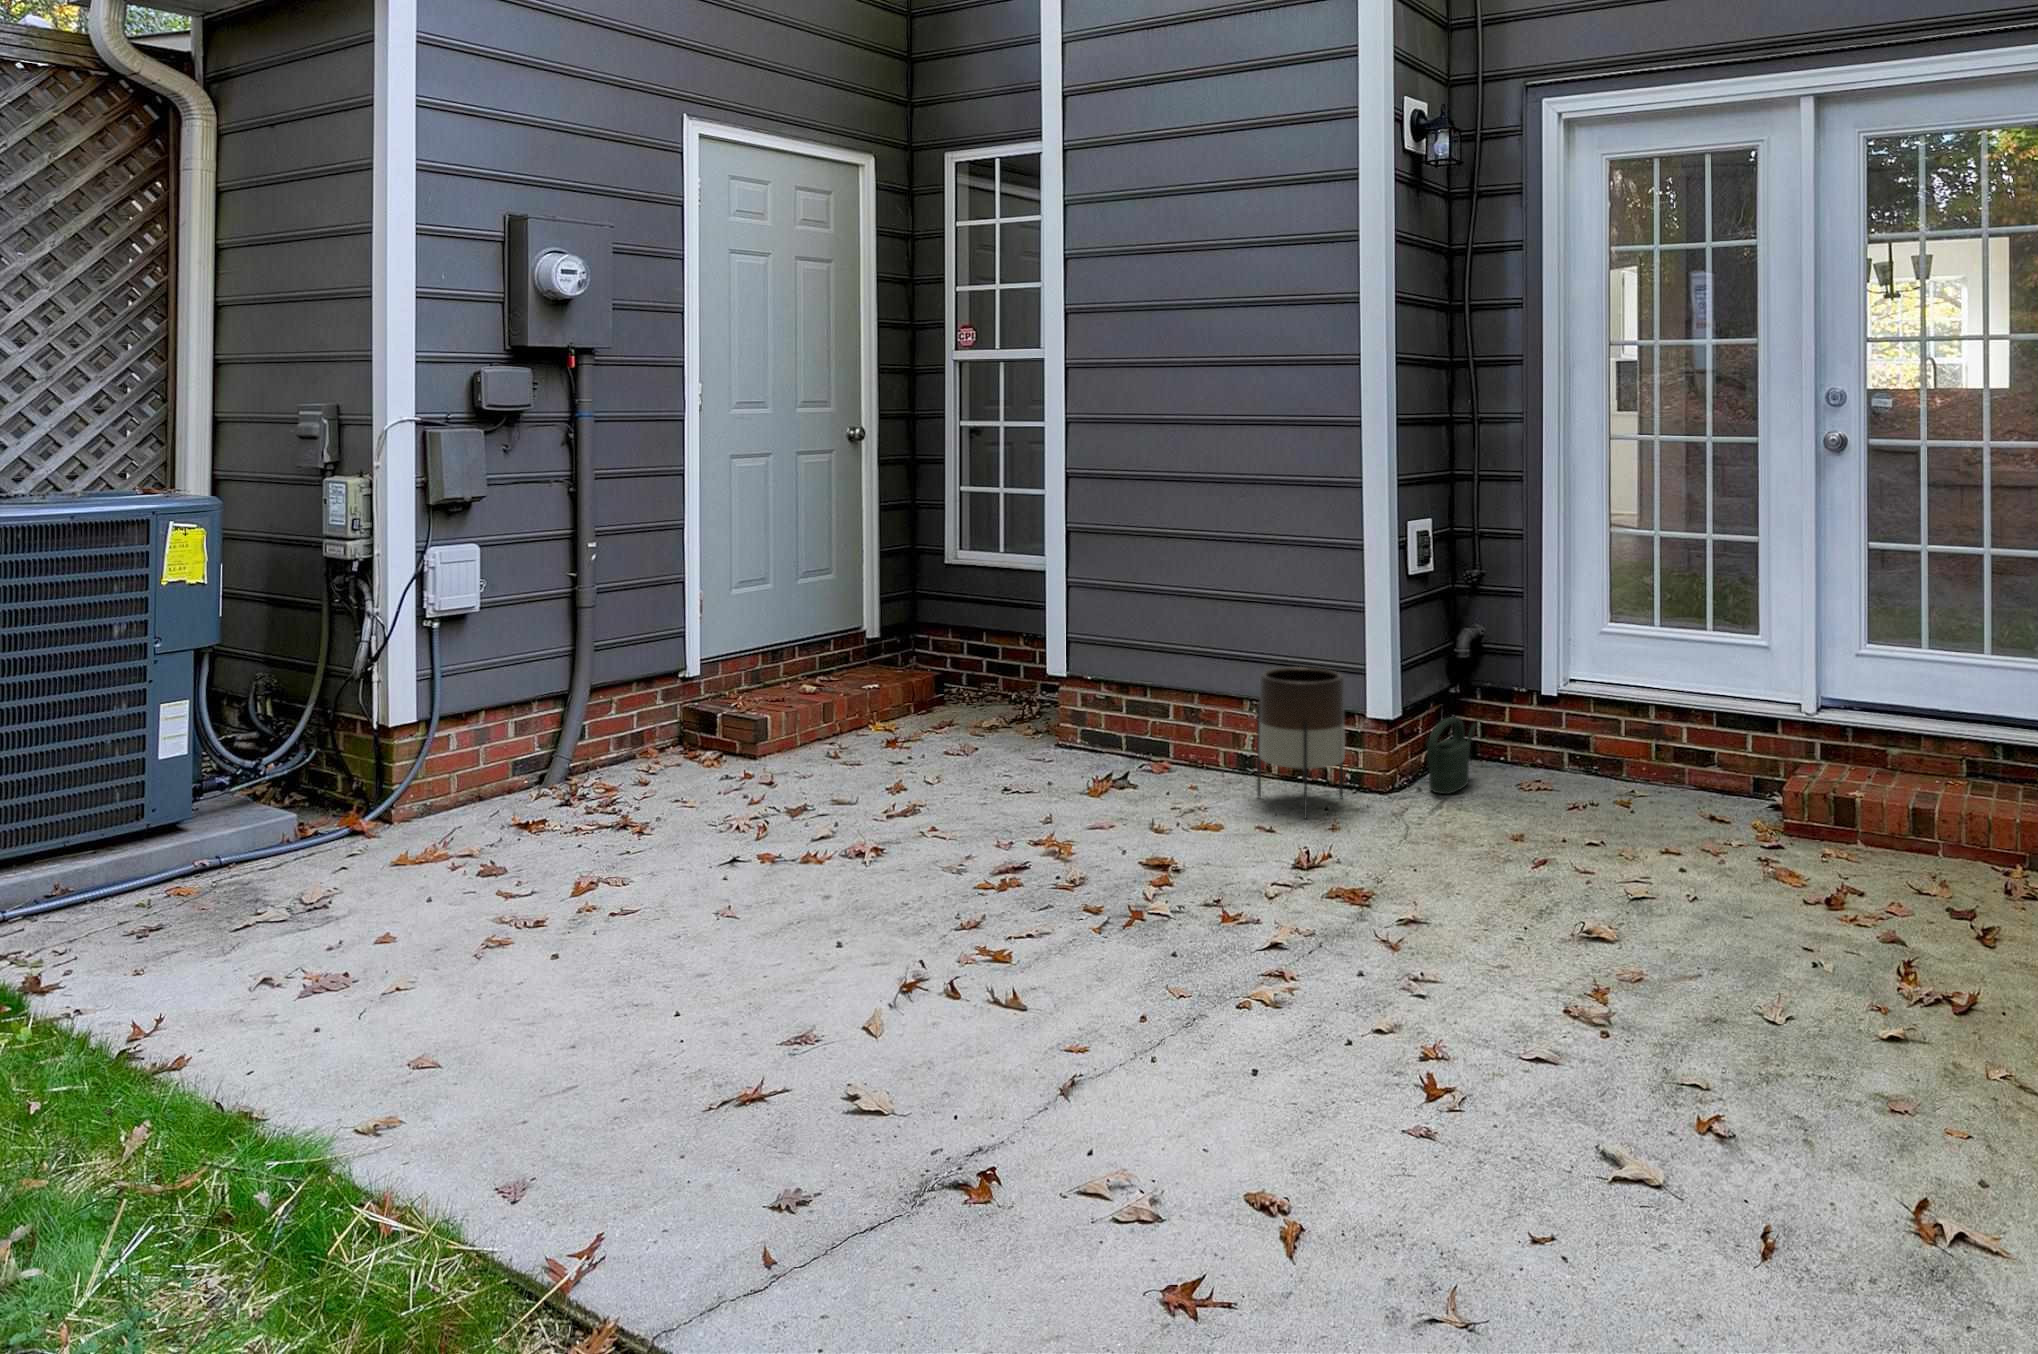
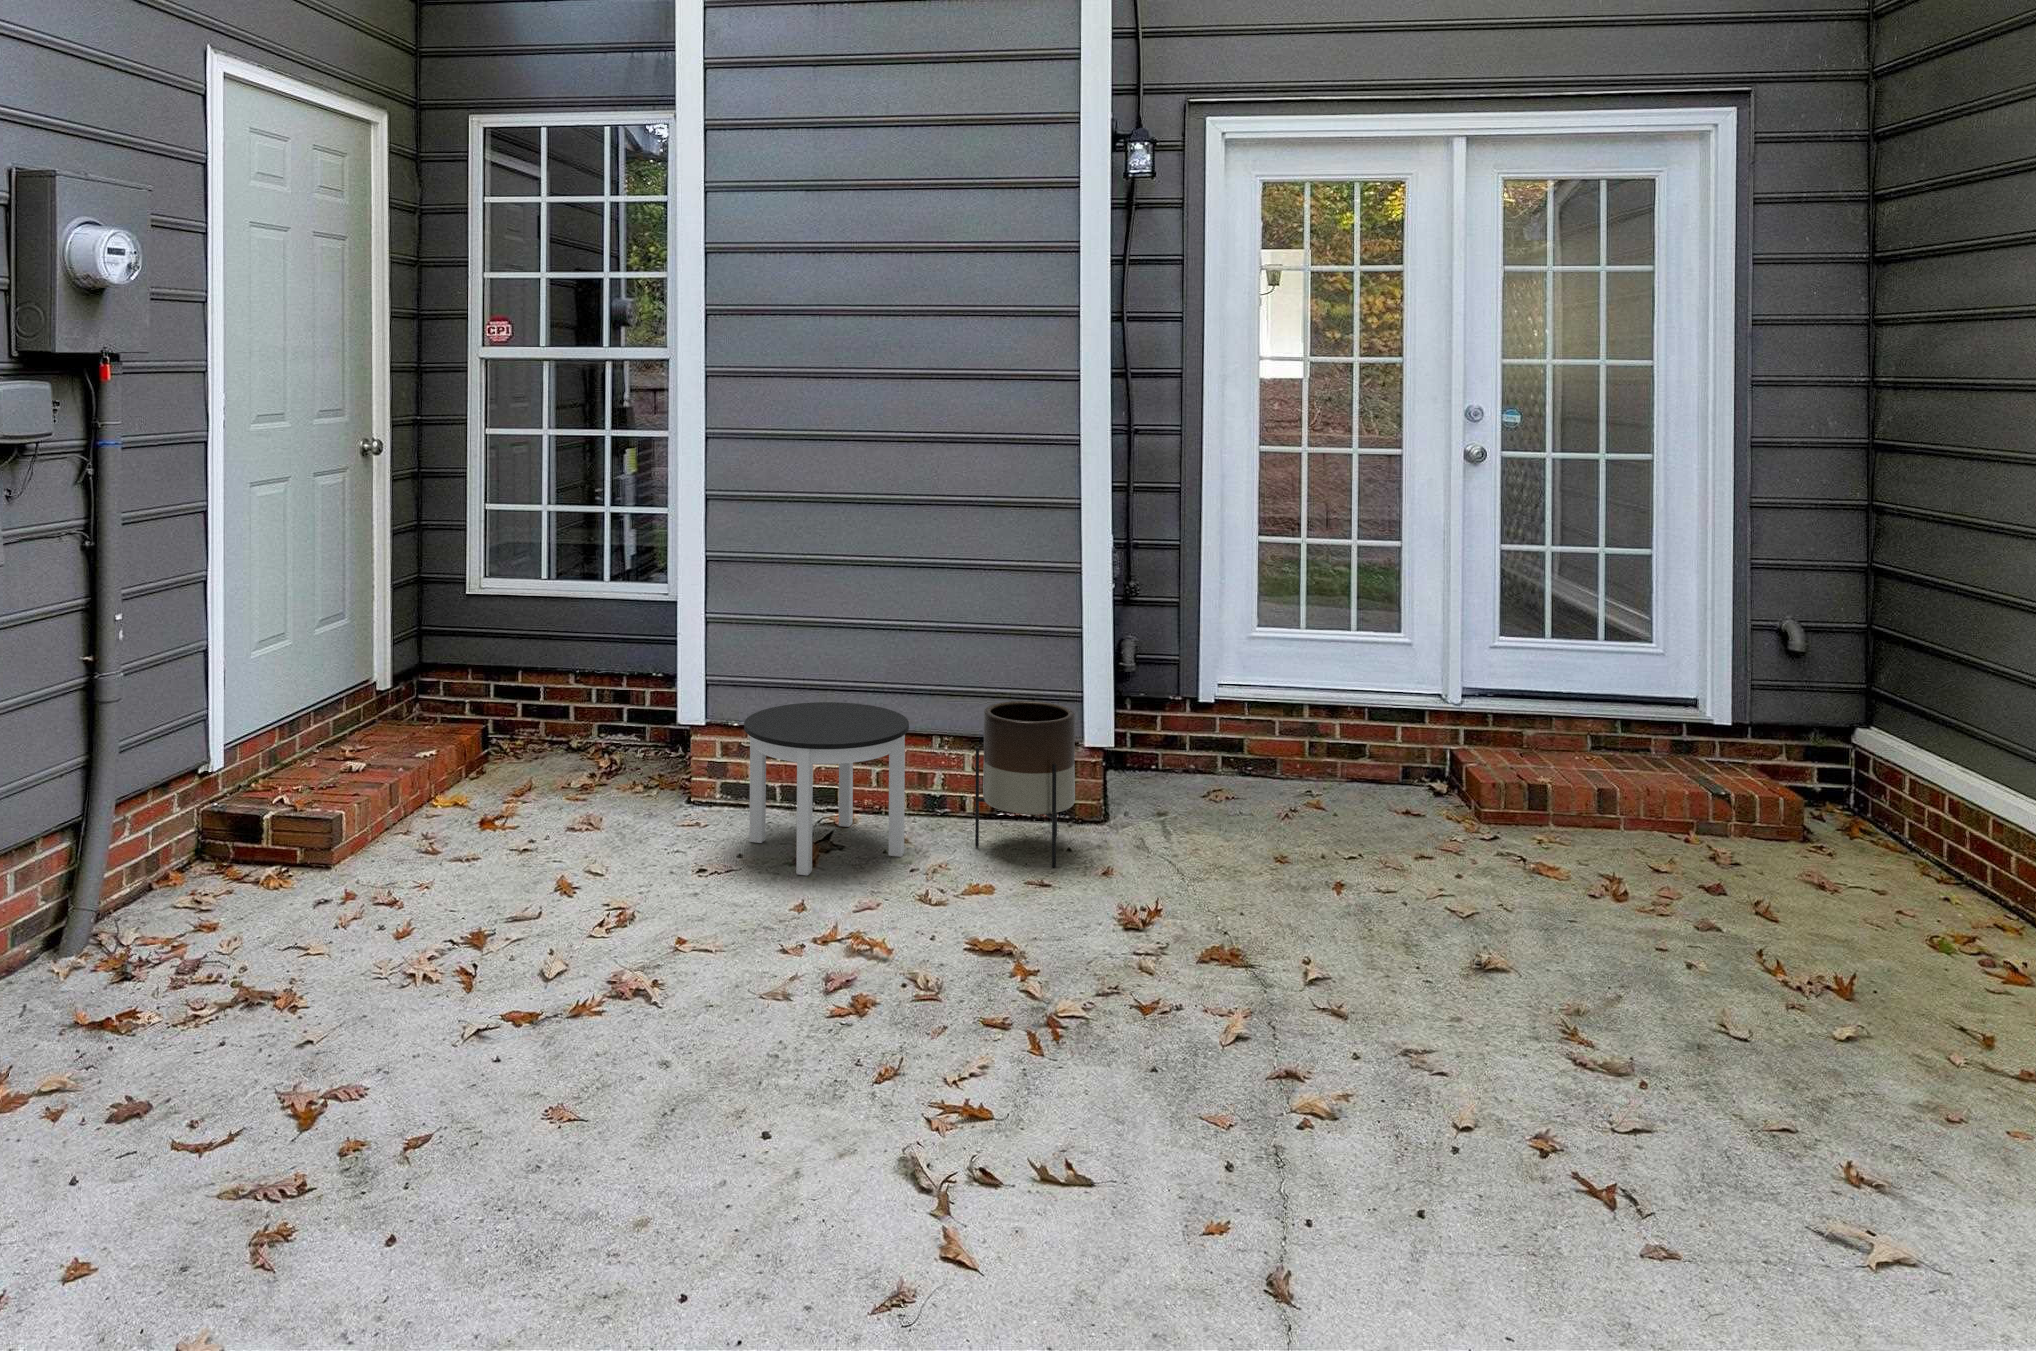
round table: none [1059,659,1205,800] -> present [744,702,909,875]
watering can: present [1427,717,1476,794] -> none [1121,736,1151,818]

